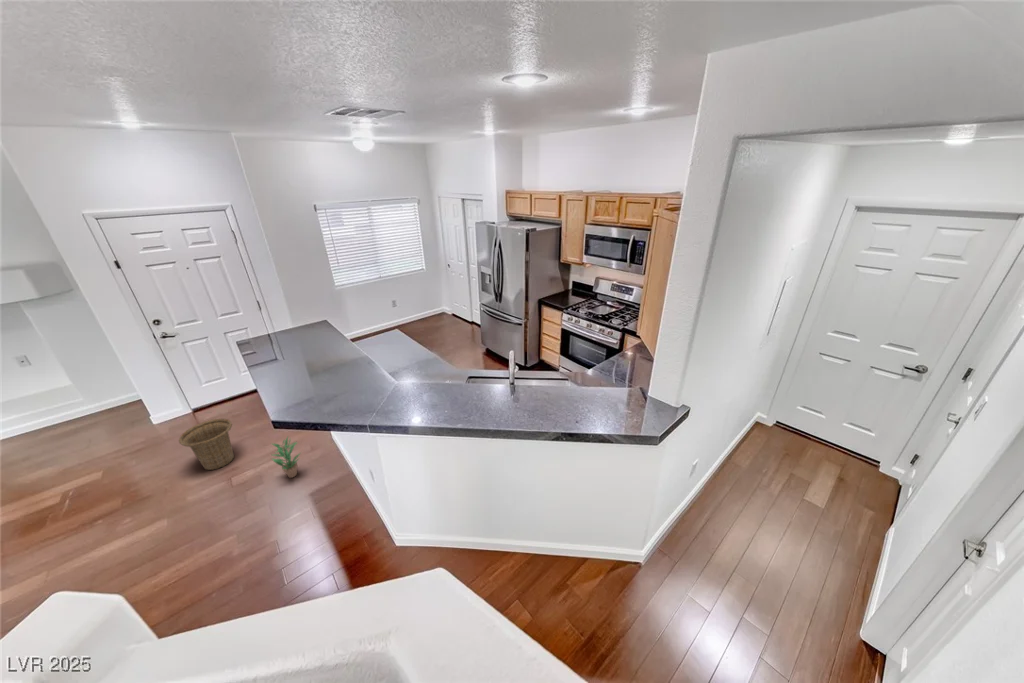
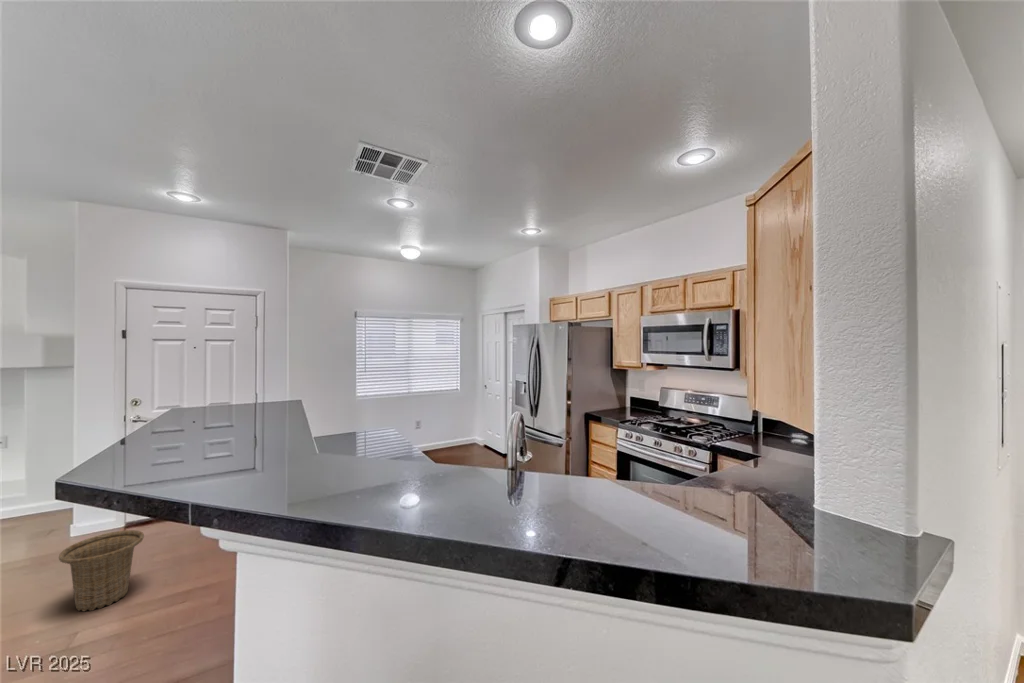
potted plant: present [272,438,299,478] -> none [153,560,205,640]

